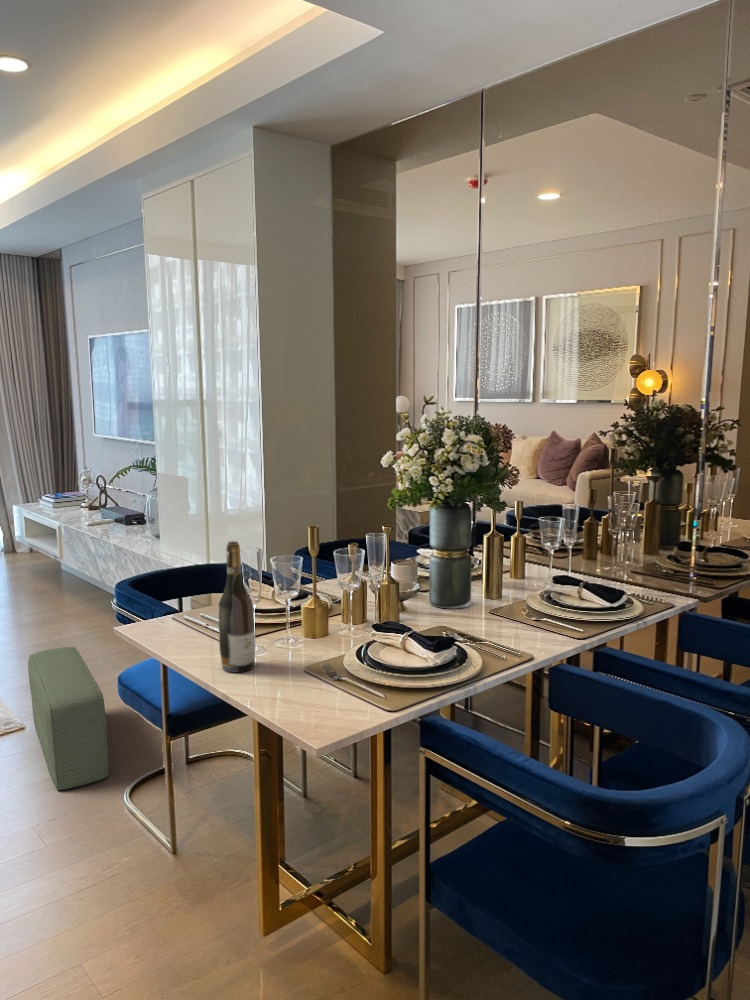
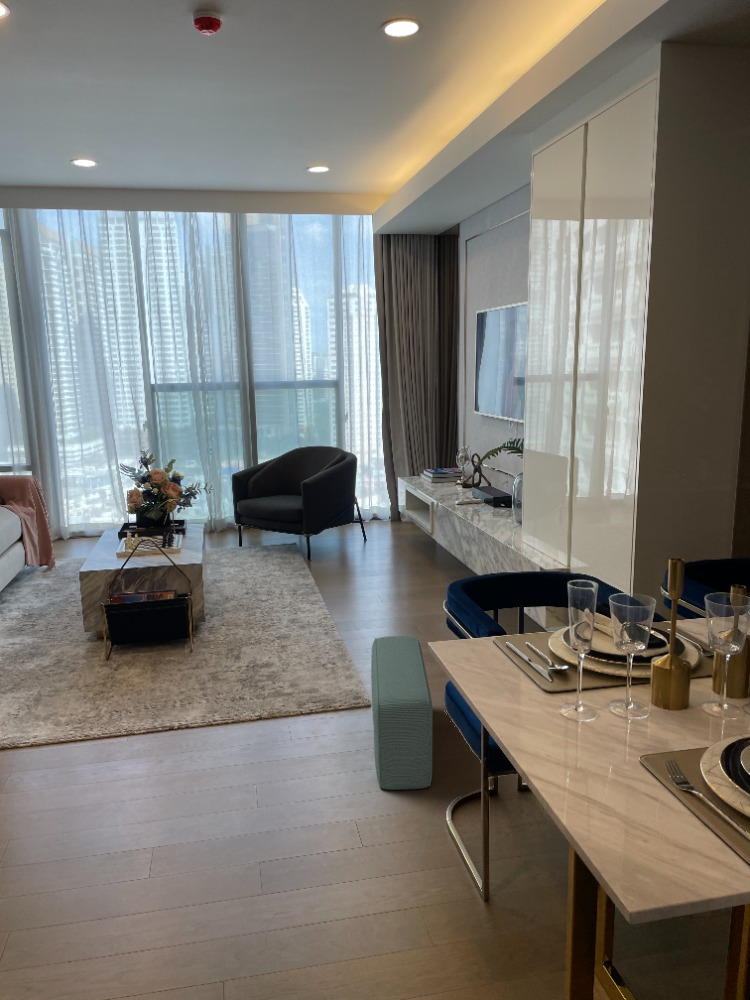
wine bottle: present [219,541,255,672] -> none [530,575,576,743]

